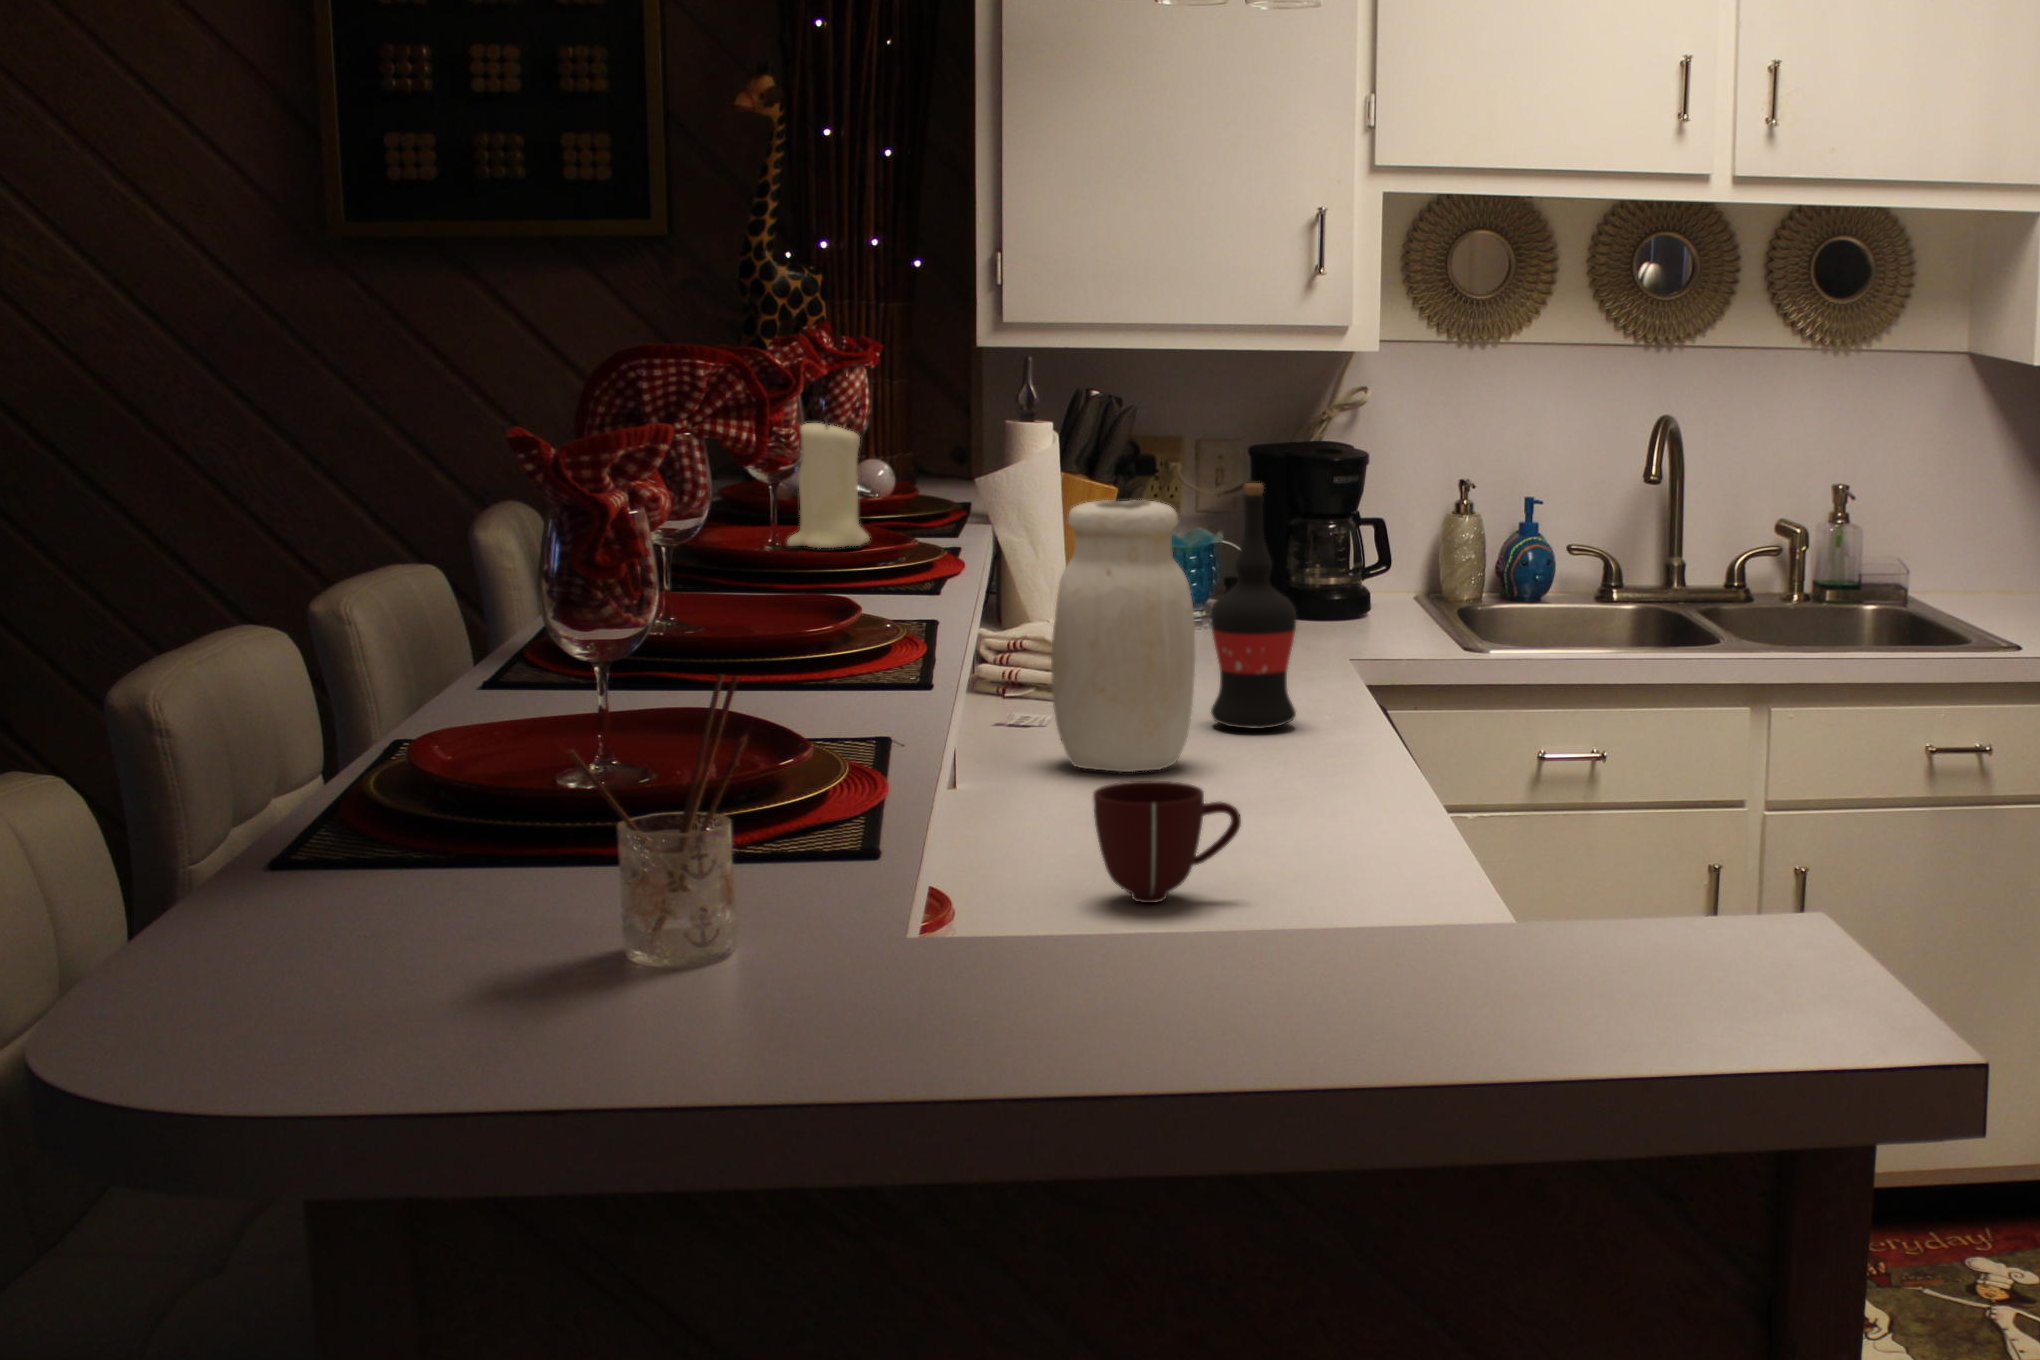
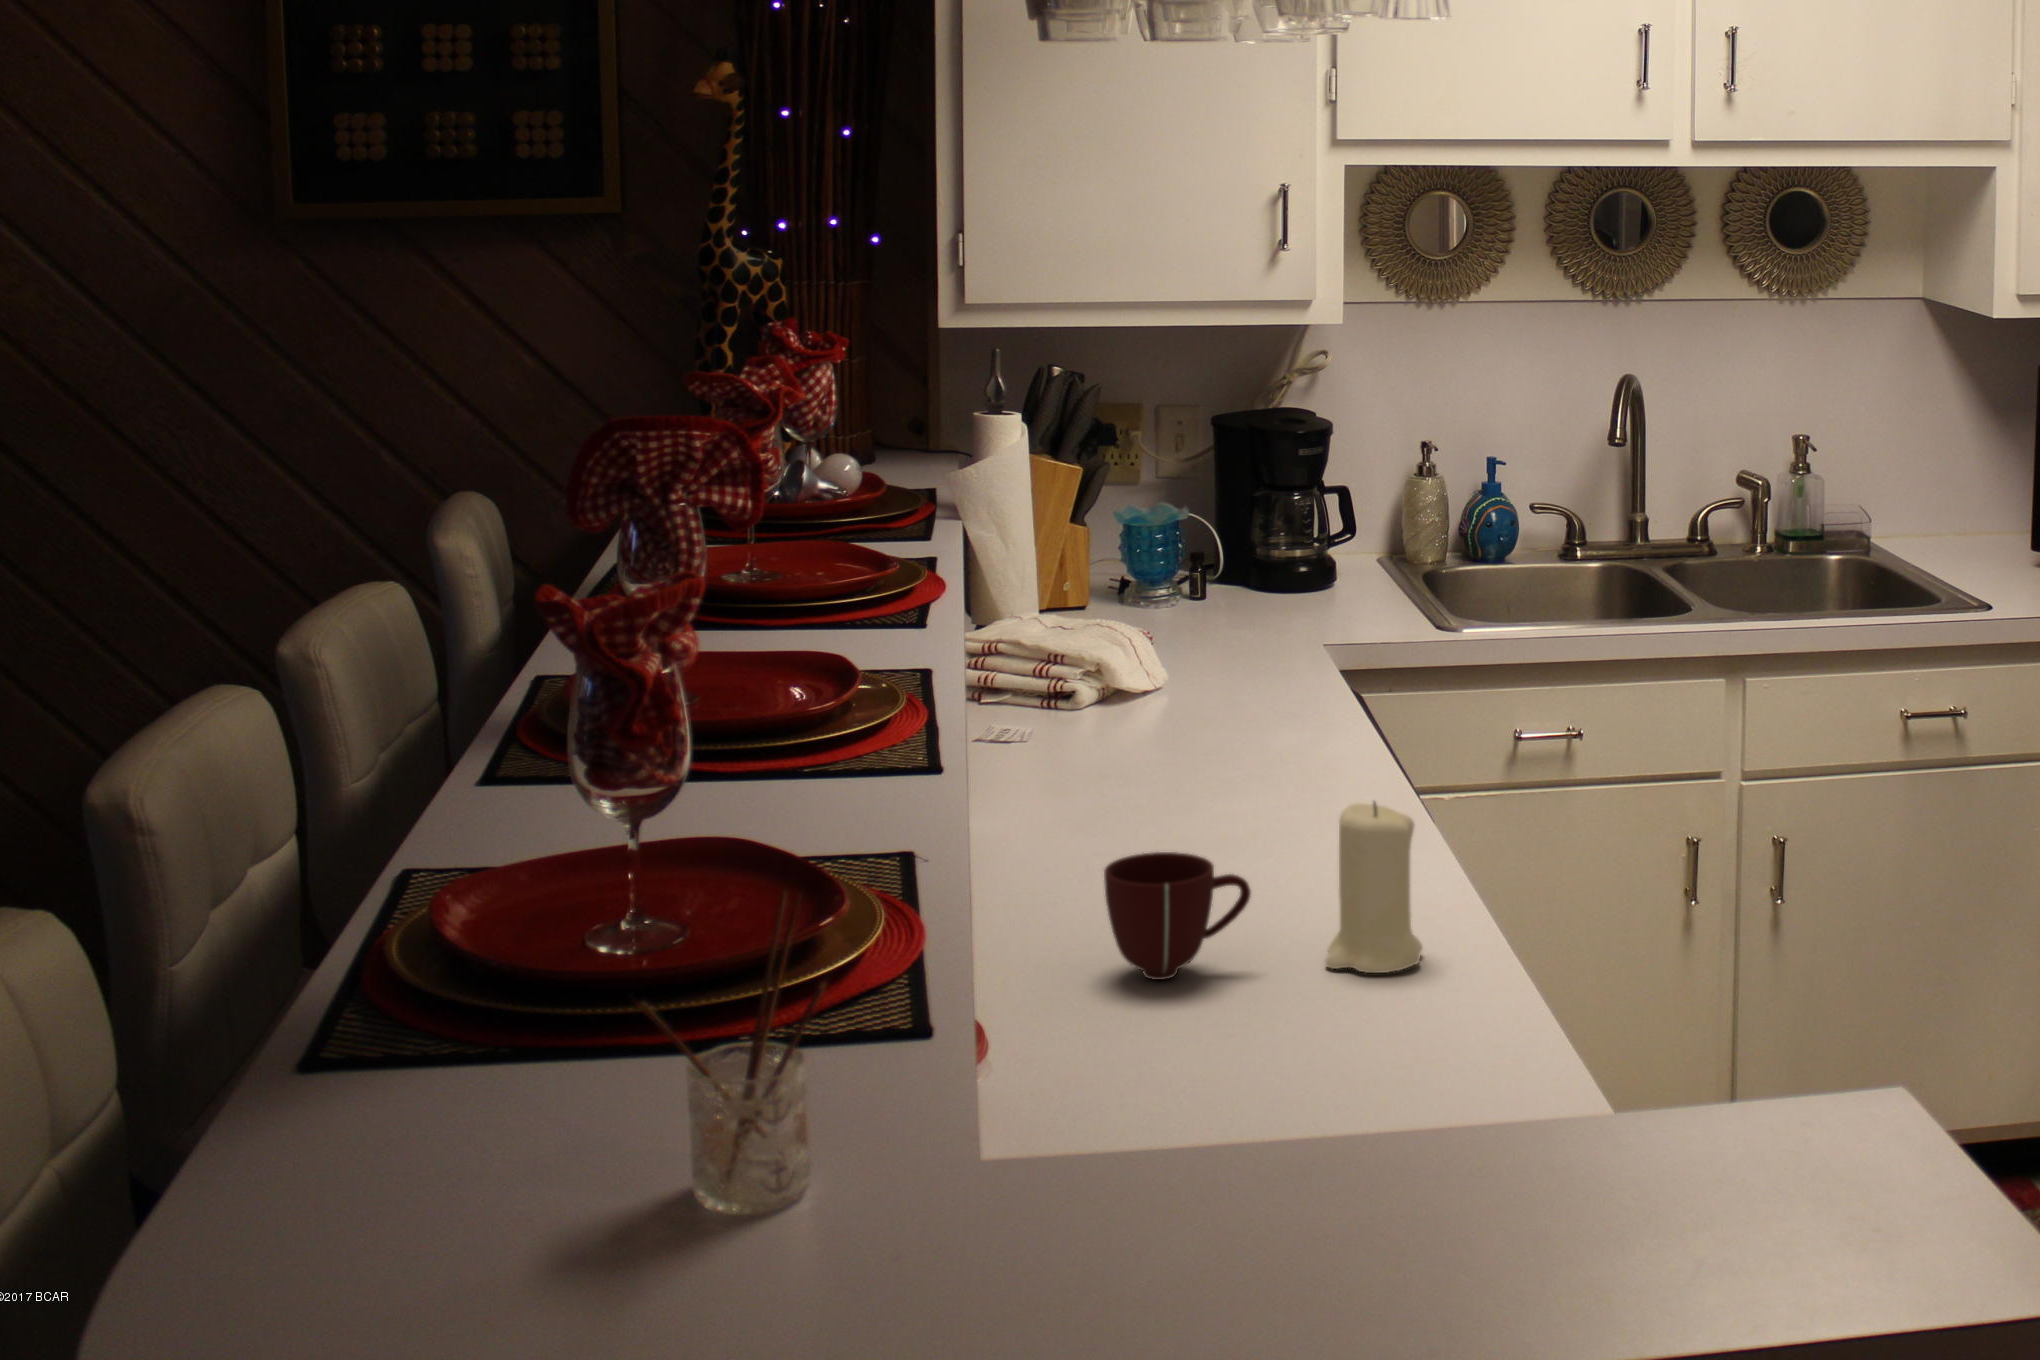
candle: present [787,419,869,548] -> present [1325,802,1422,973]
wine bottle: present [1211,483,1296,729] -> none [1190,494,1278,741]
jar: present [1051,500,1195,772] -> none [1038,530,1183,805]

